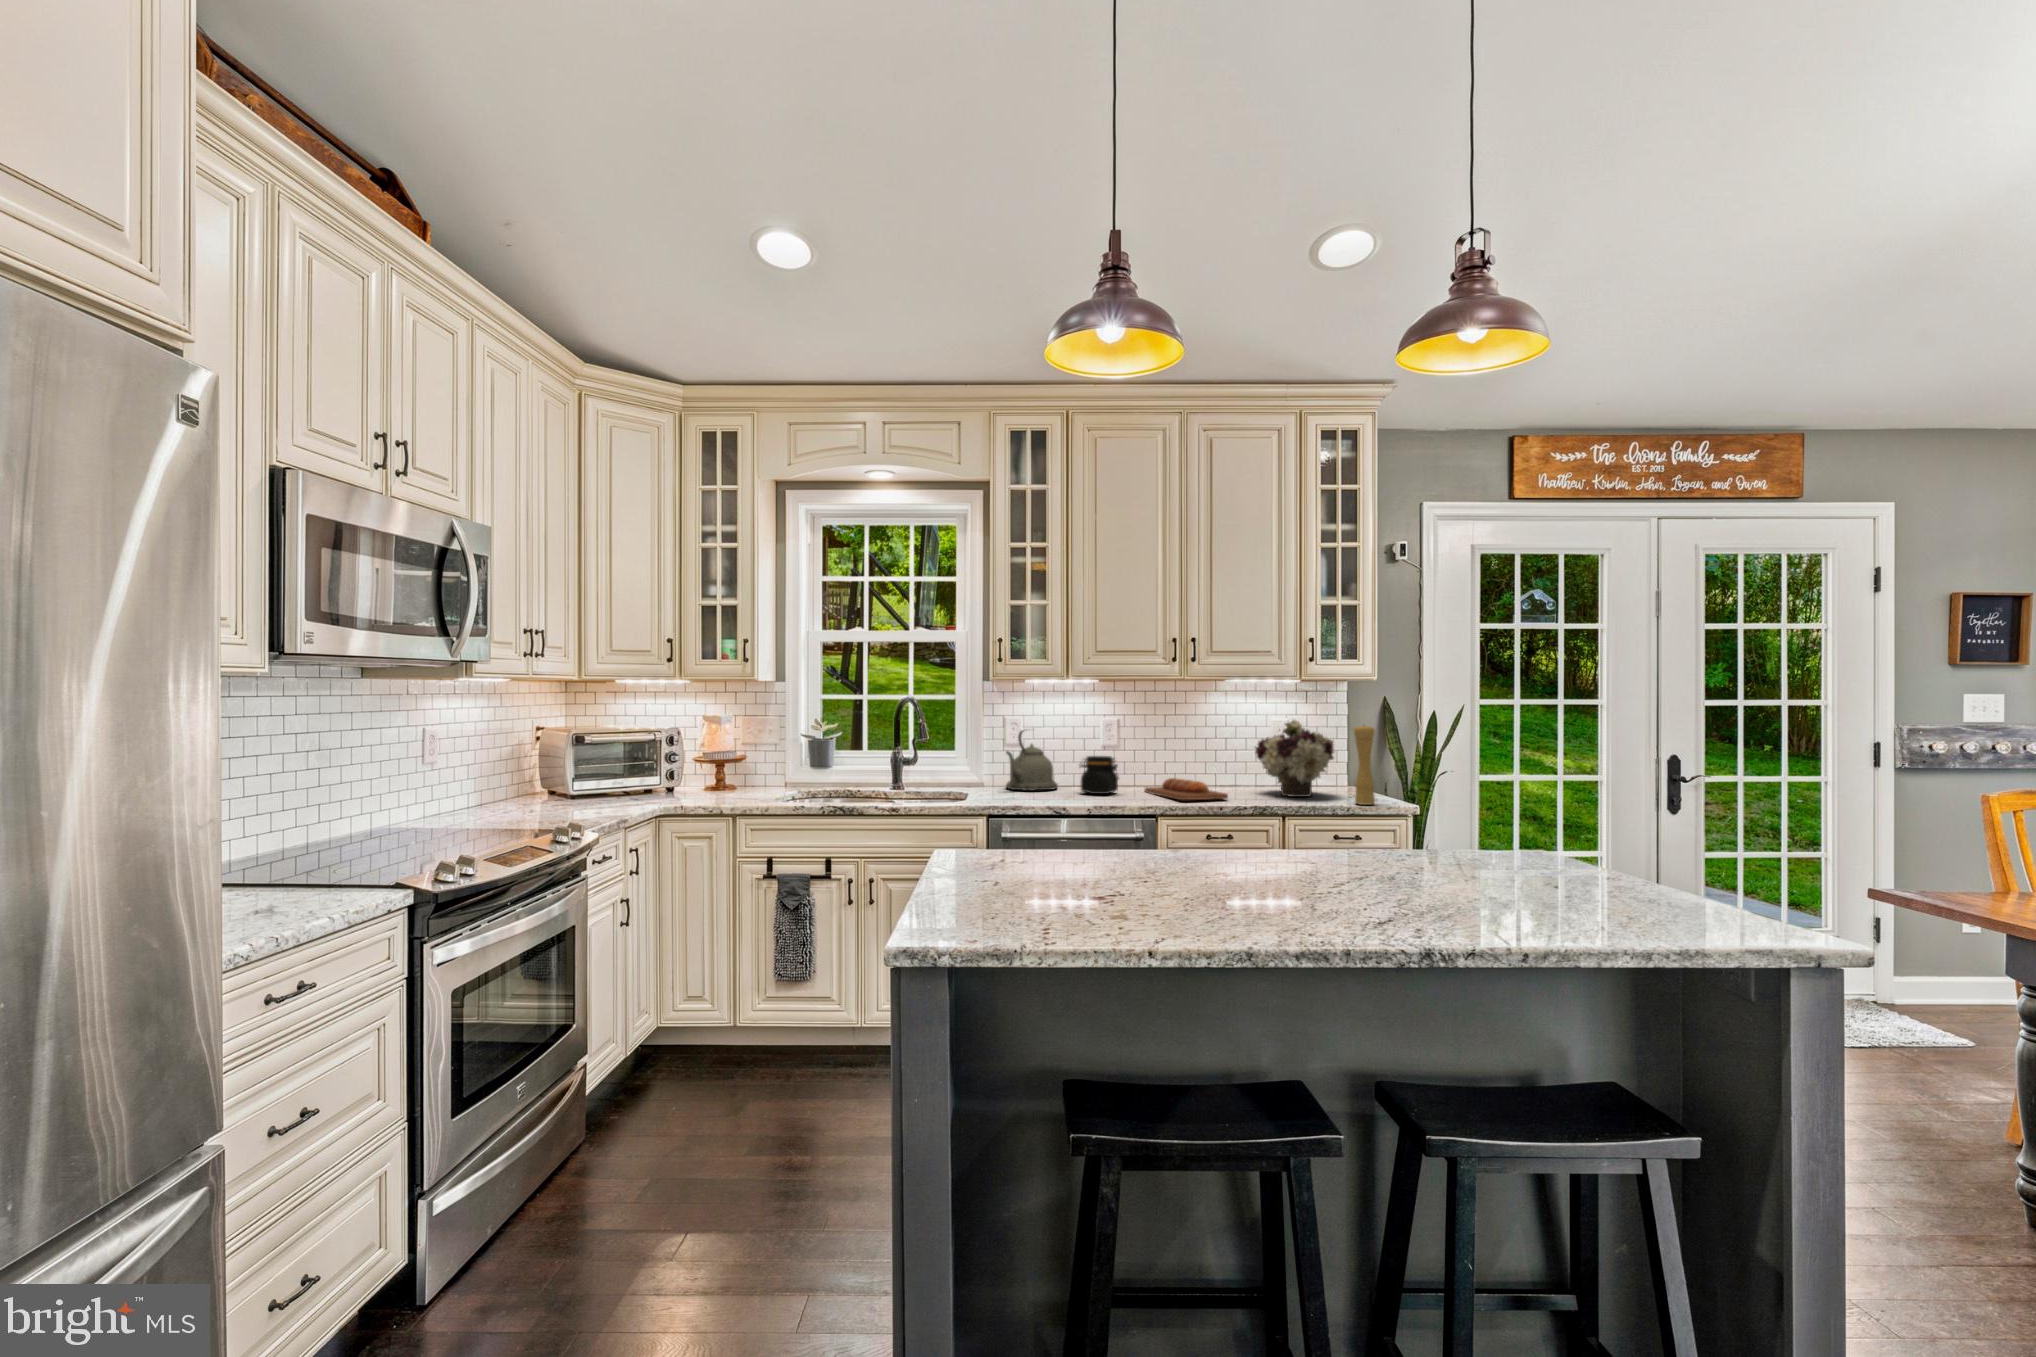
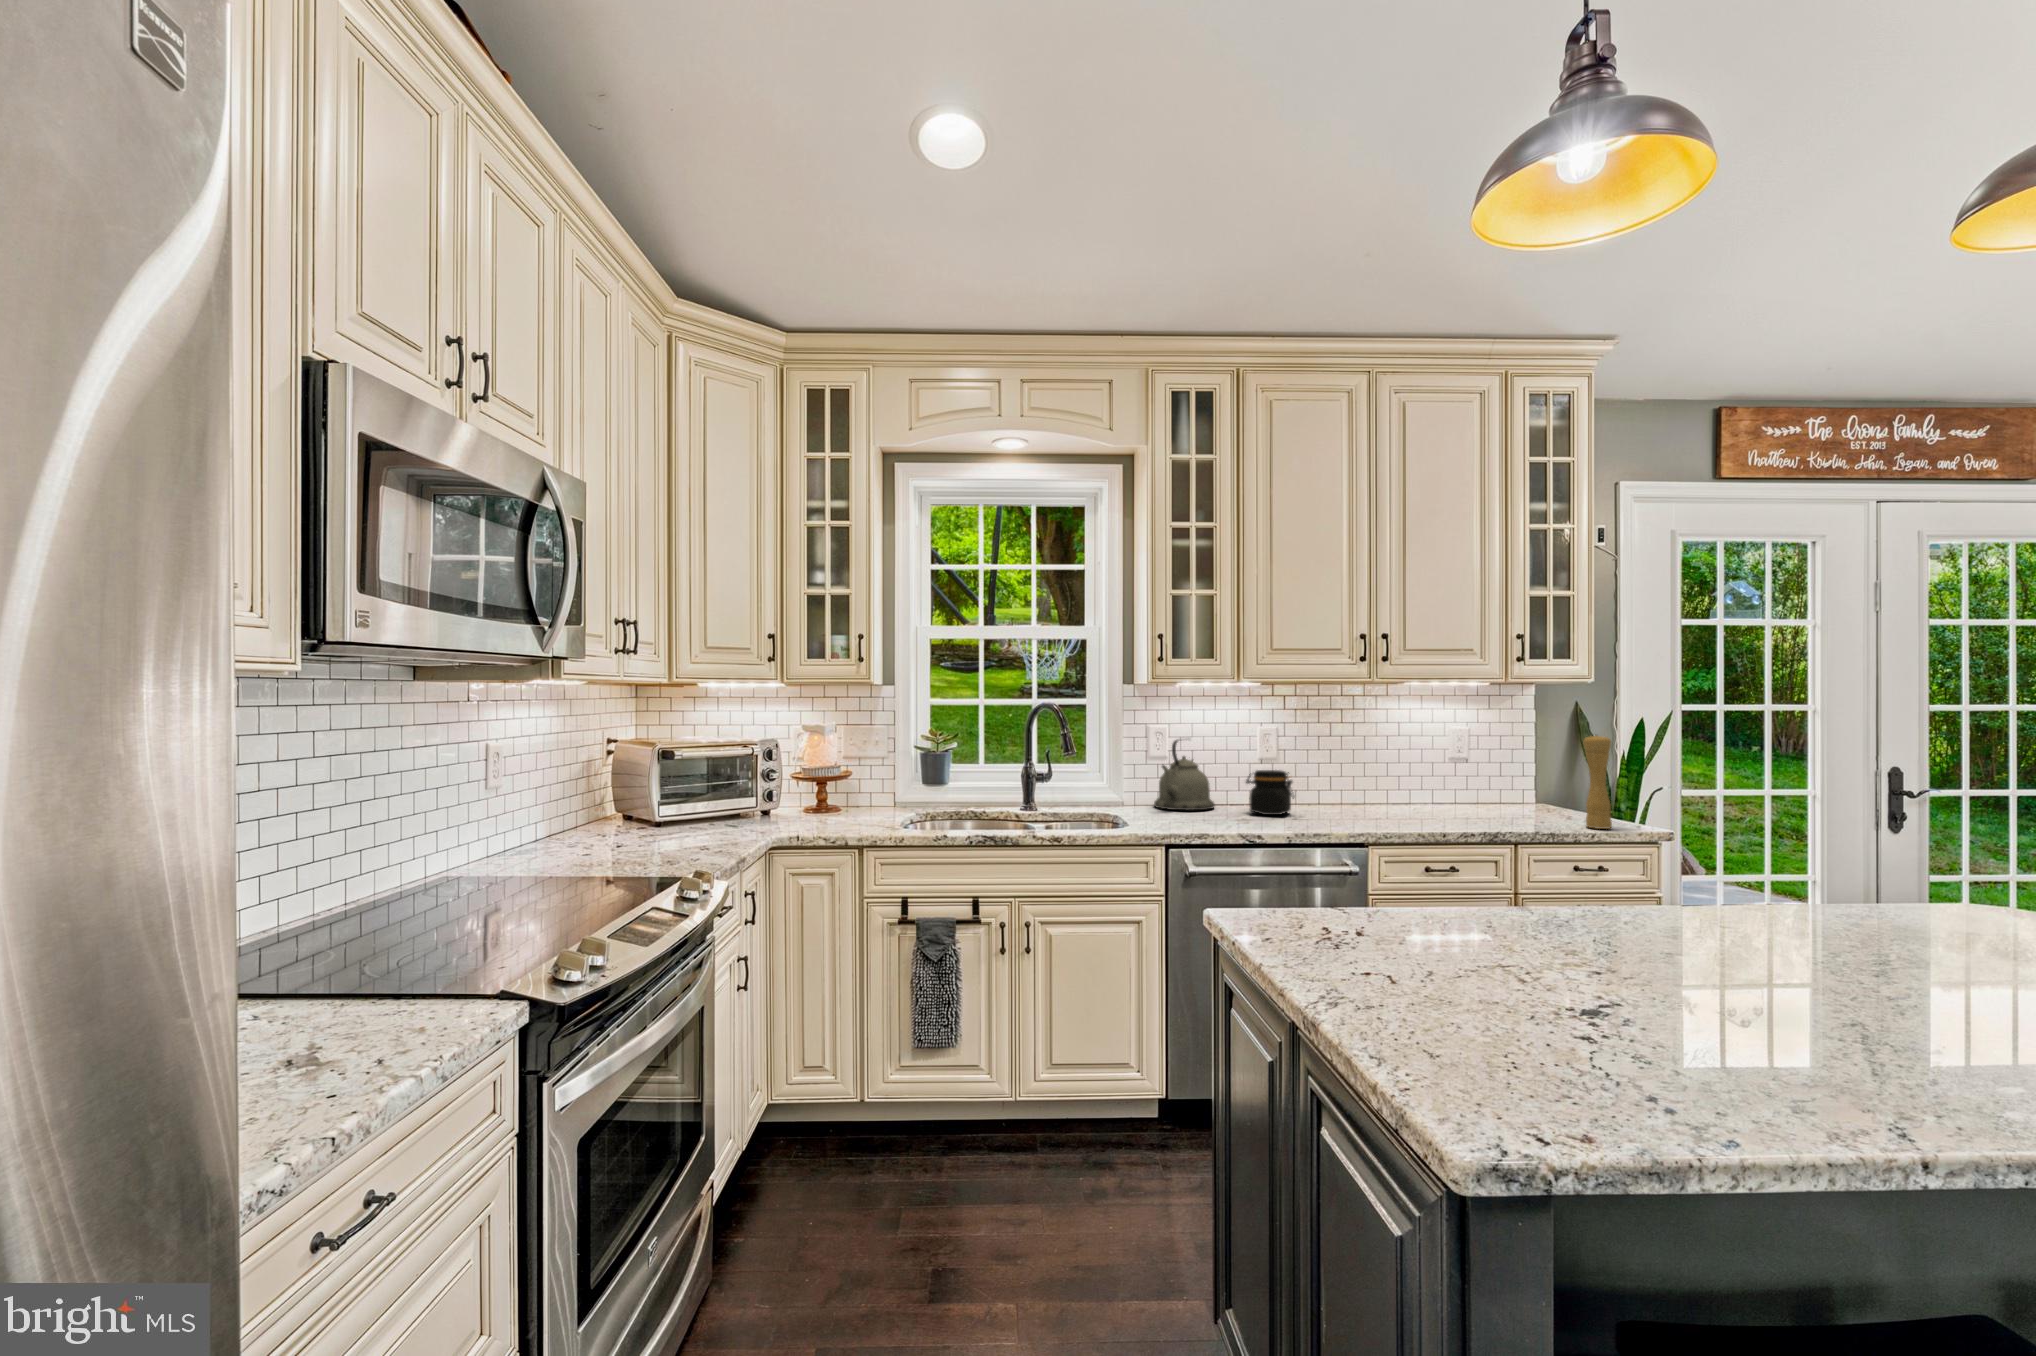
flower arrangement: present [1255,720,1334,797] -> none [1446,728,1549,818]
bread loaf: present [1145,778,1228,800] -> none [1318,796,1433,824]

